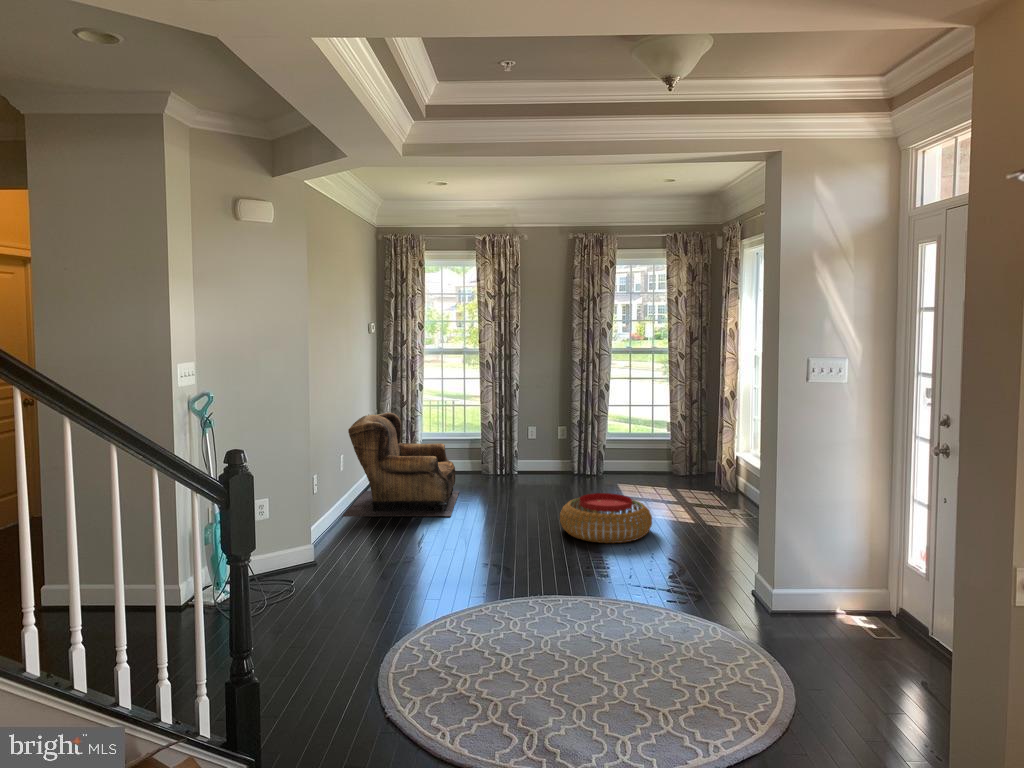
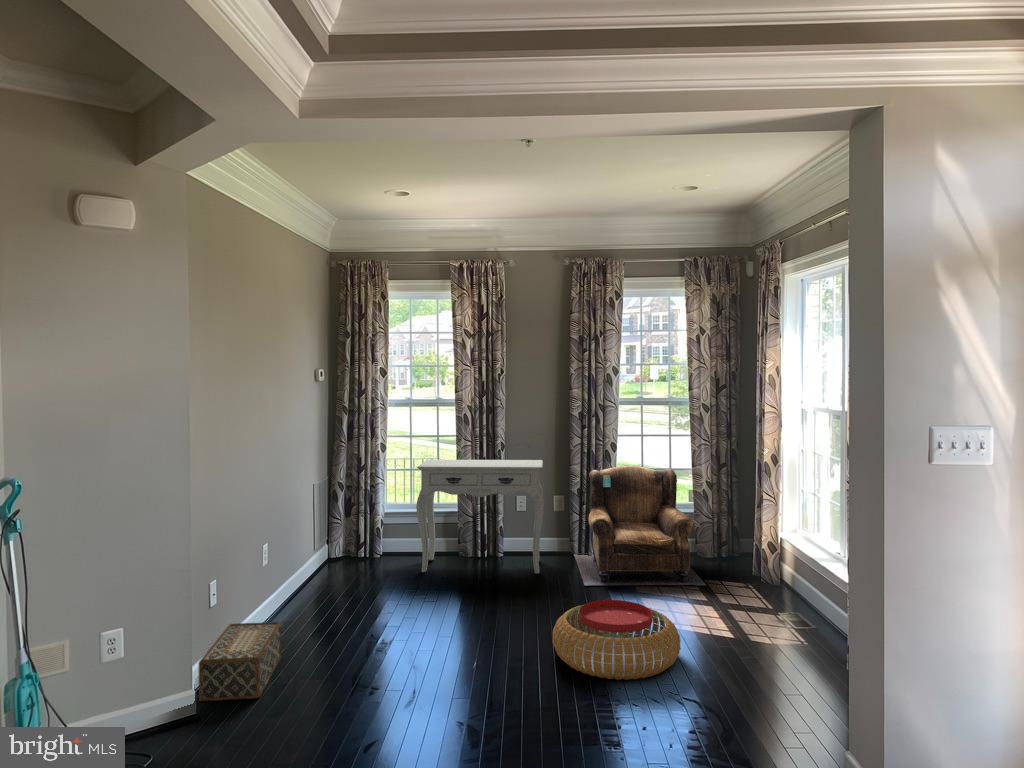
console table: none [451,397,551,485] -> present [416,460,544,574]
armchair: present [342,413,459,517] -> present [574,466,706,586]
woven basket: none [314,506,363,553] -> present [198,622,281,701]

